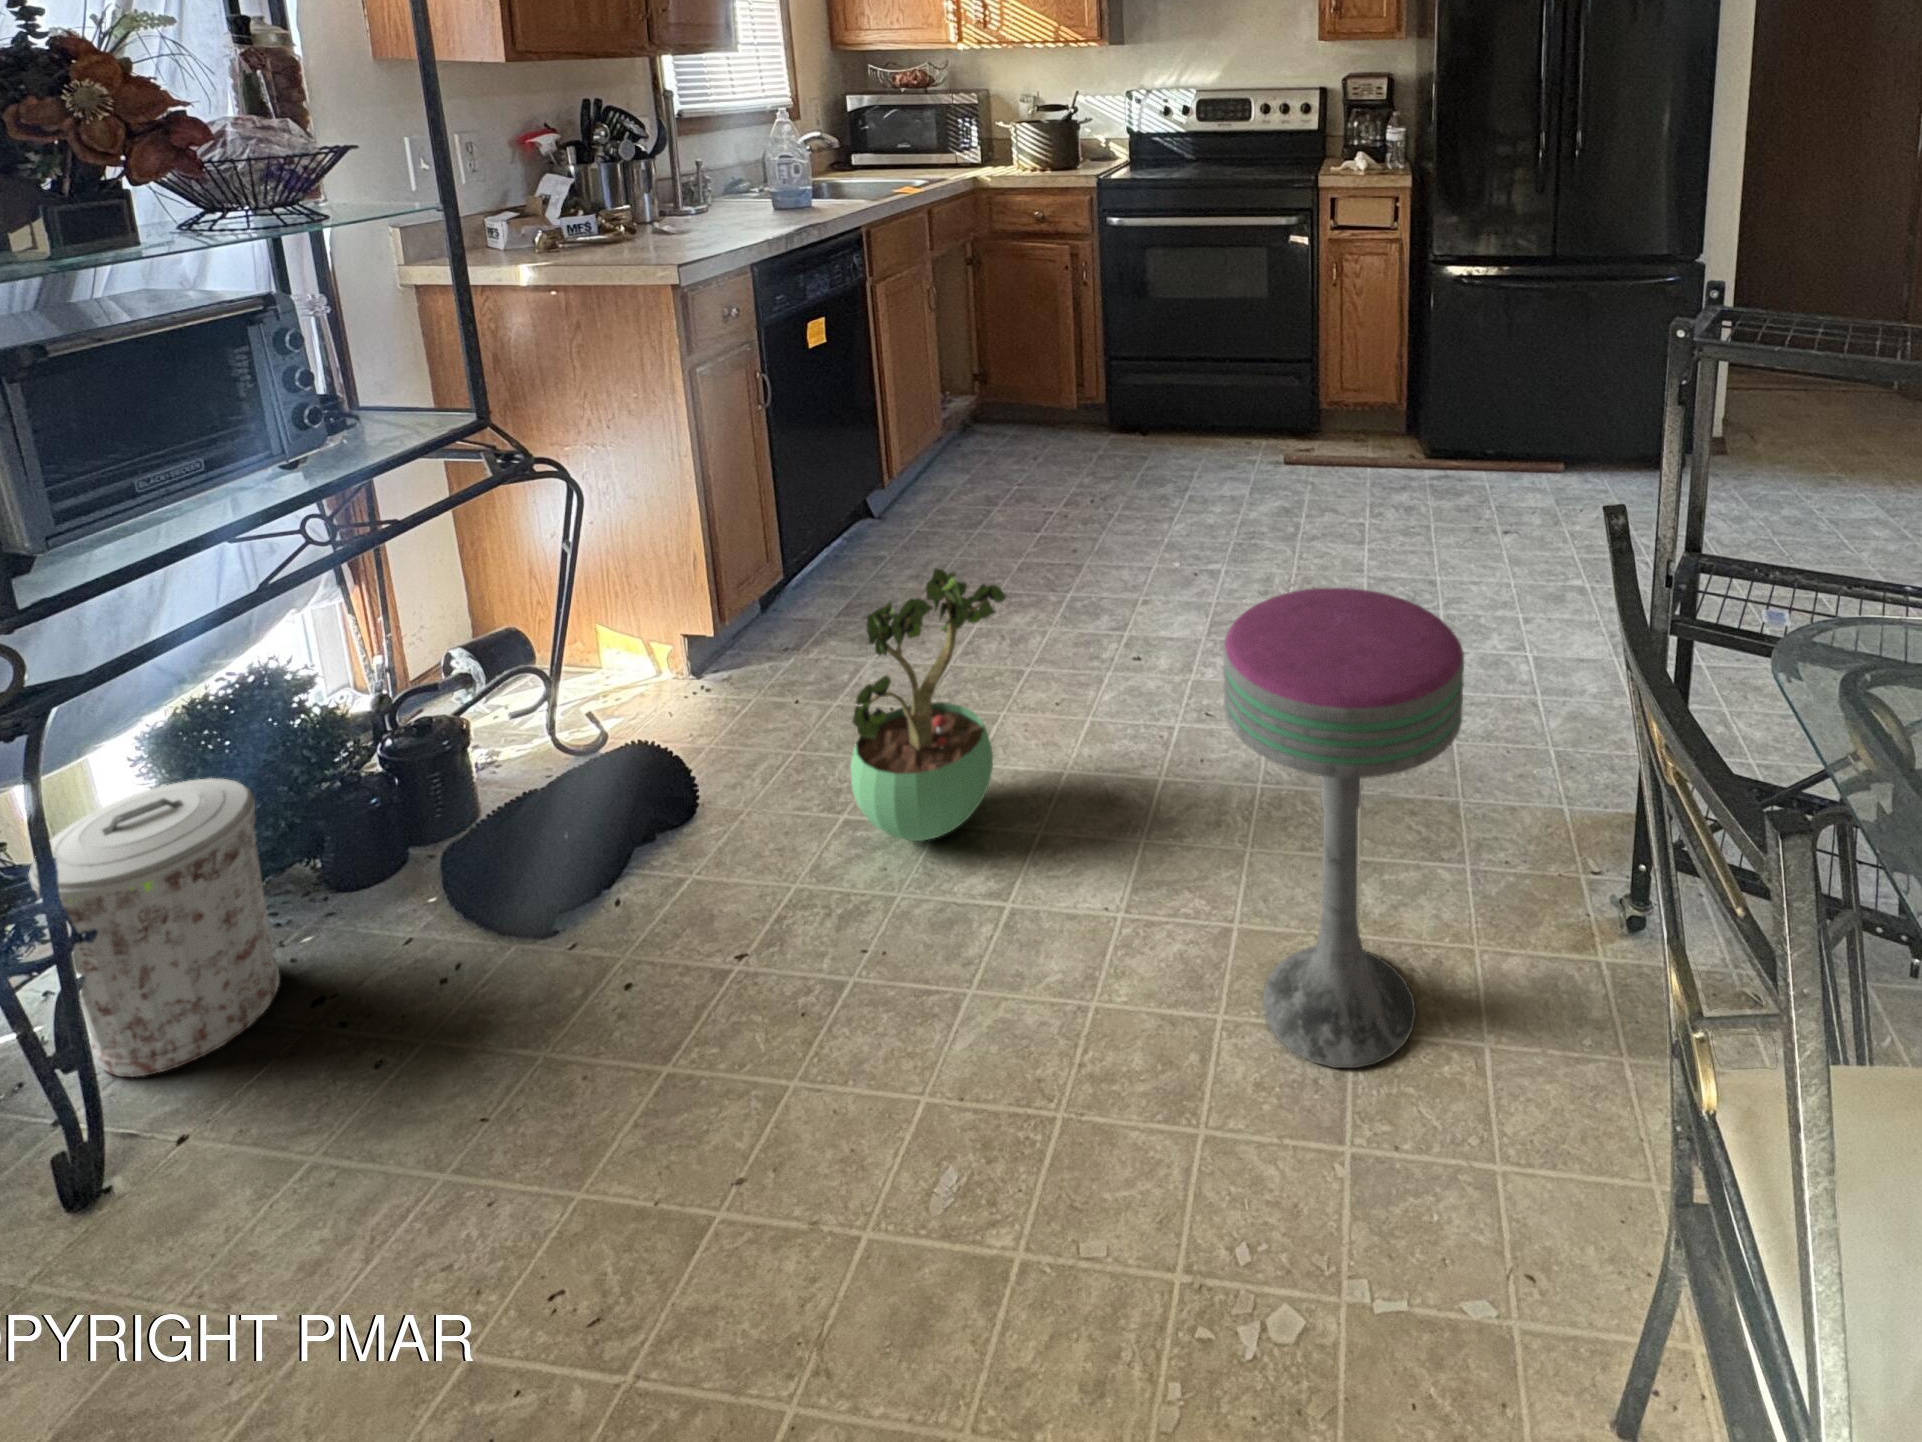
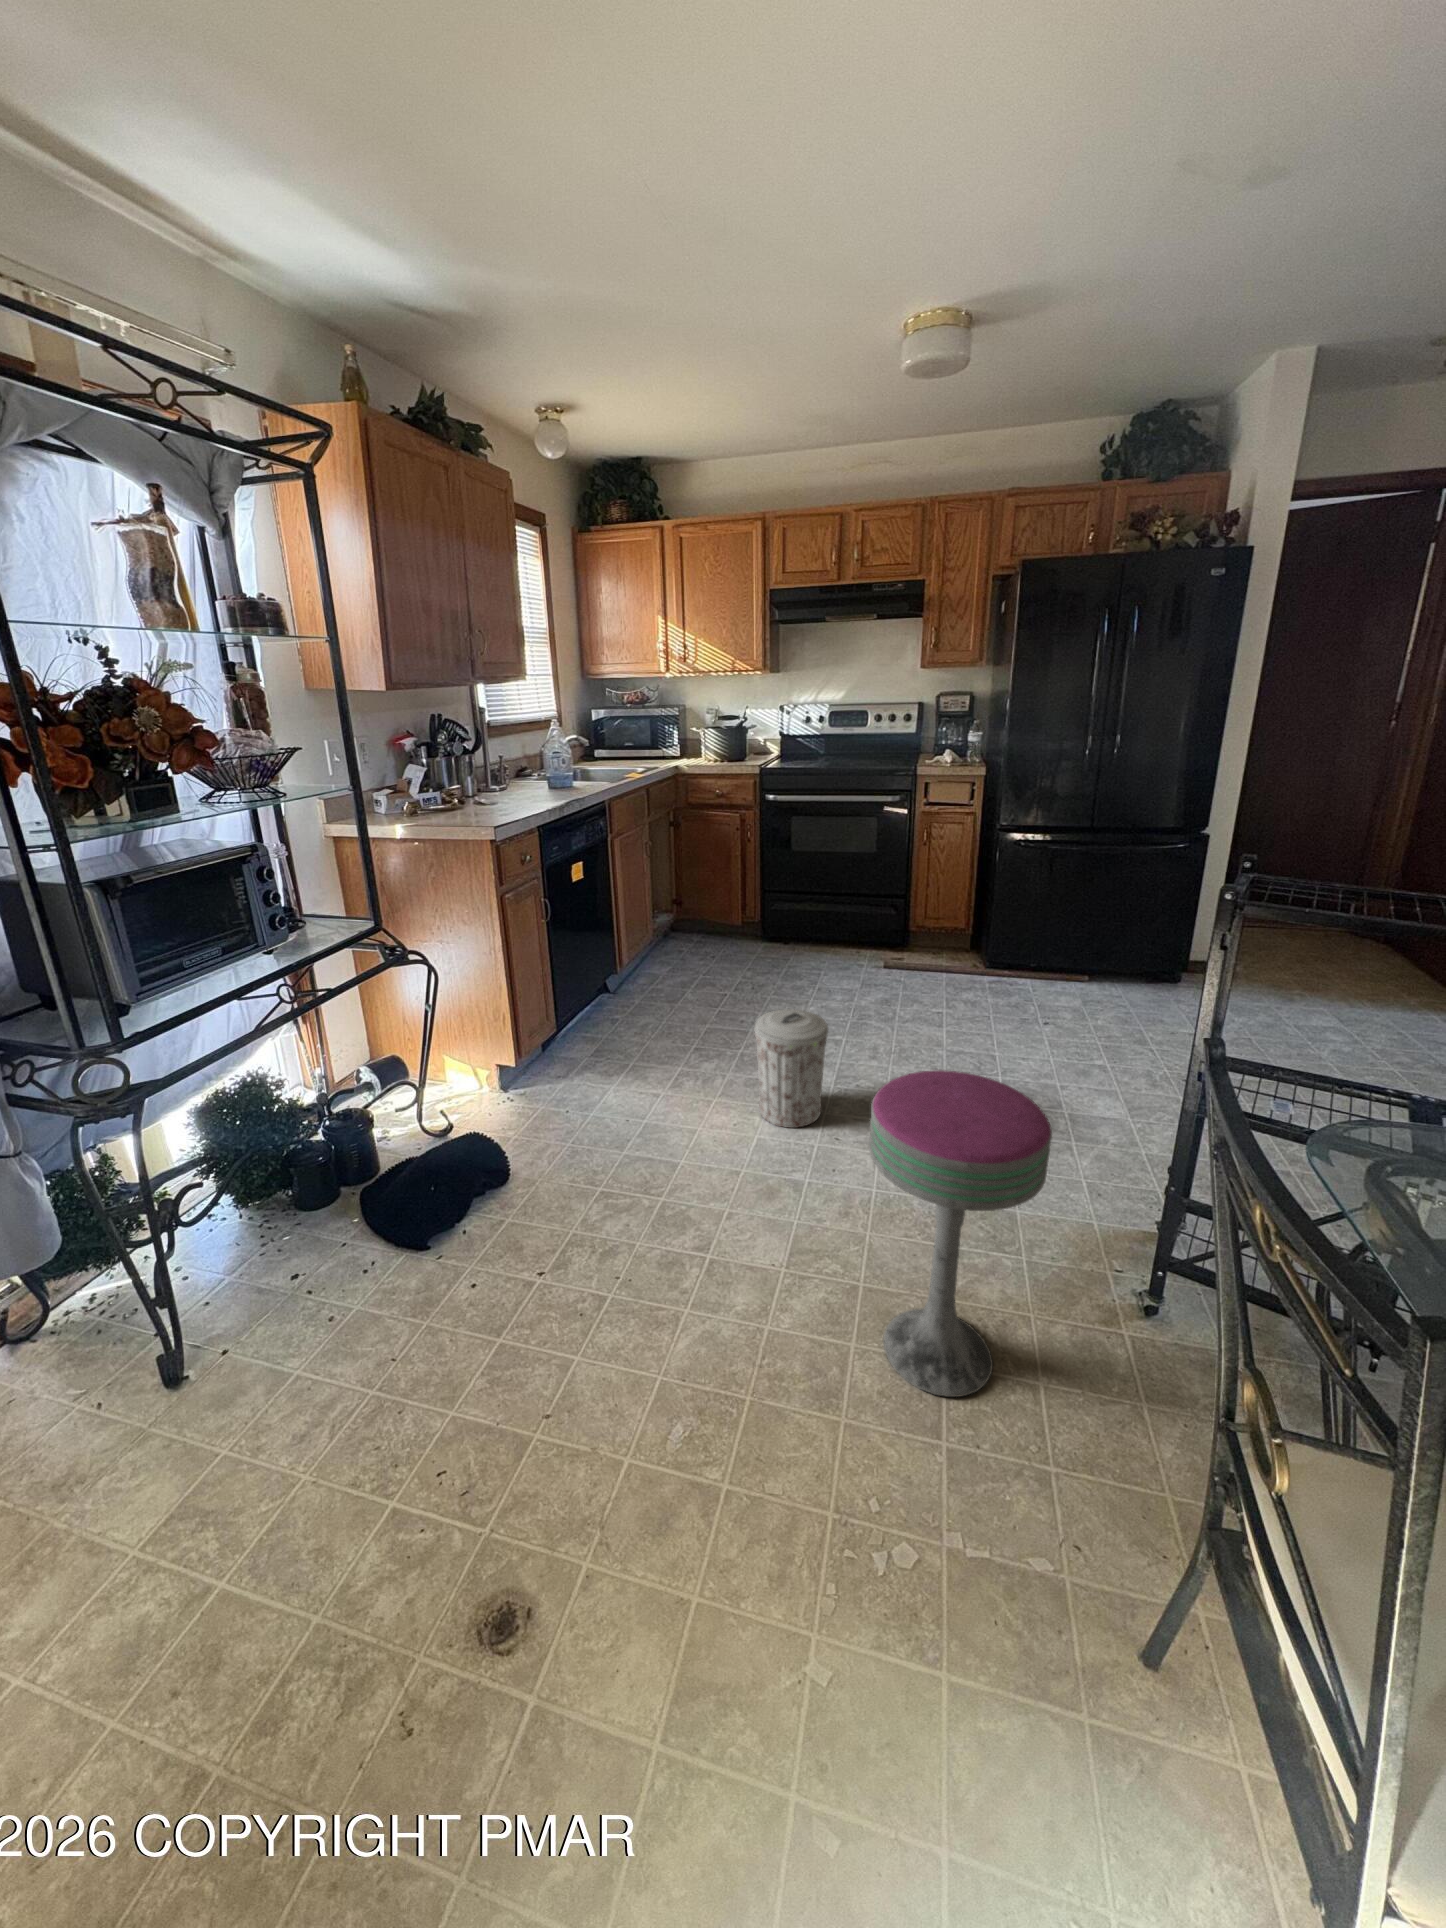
potted plant: present [851,569,1006,841] -> none [606,1036,708,1211]
trash can: present [28,778,279,1077] -> present [754,1009,828,1128]

